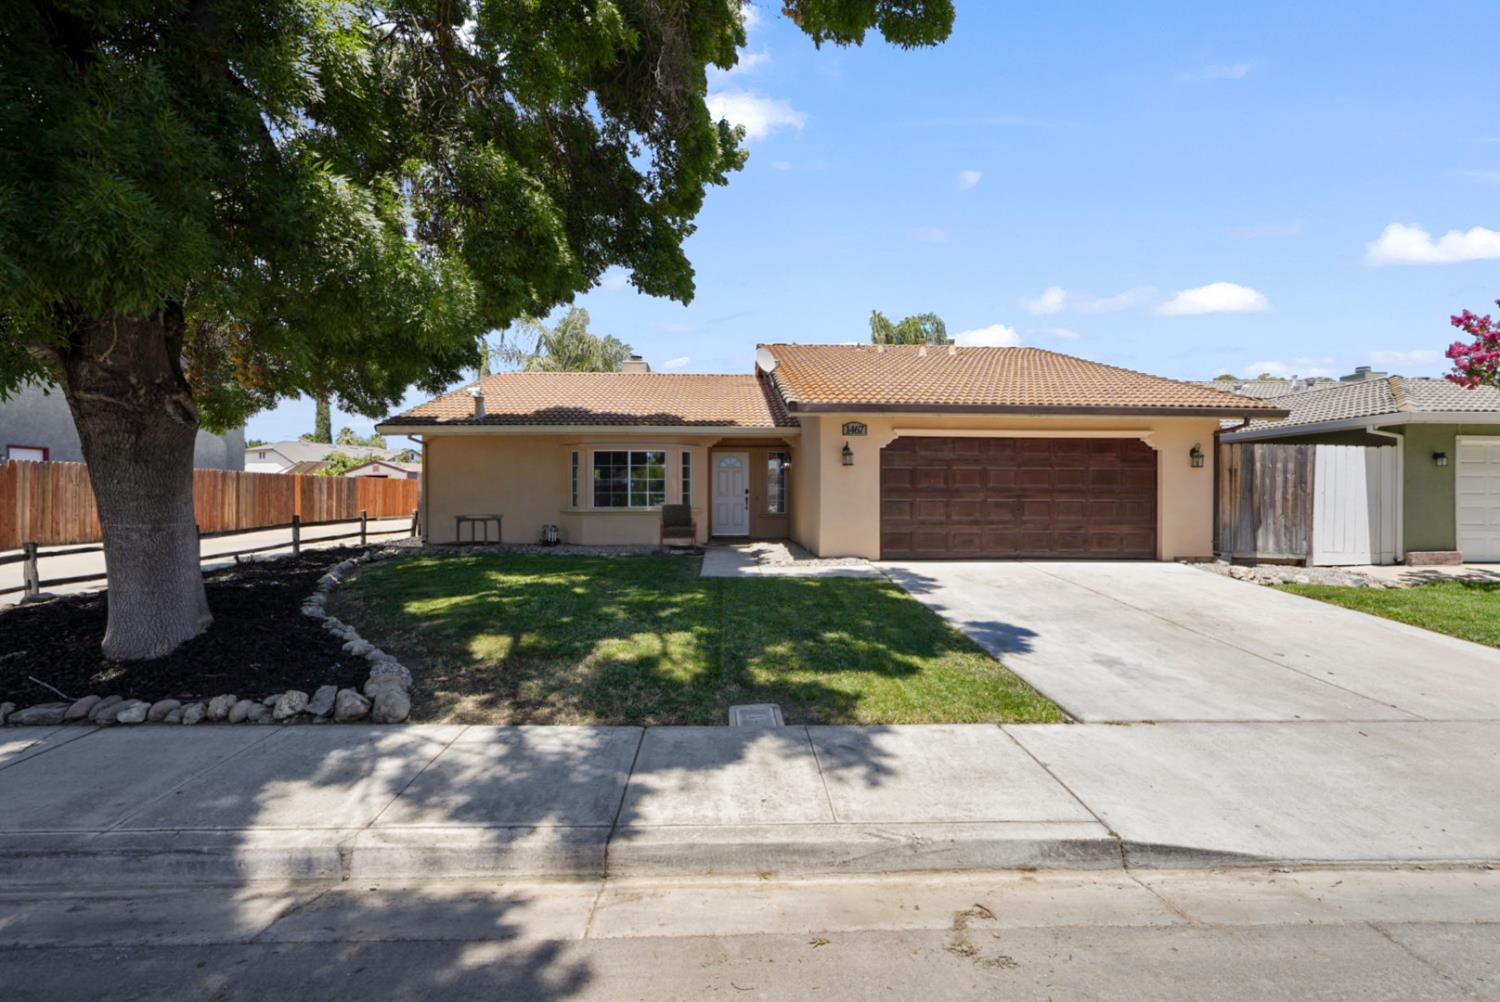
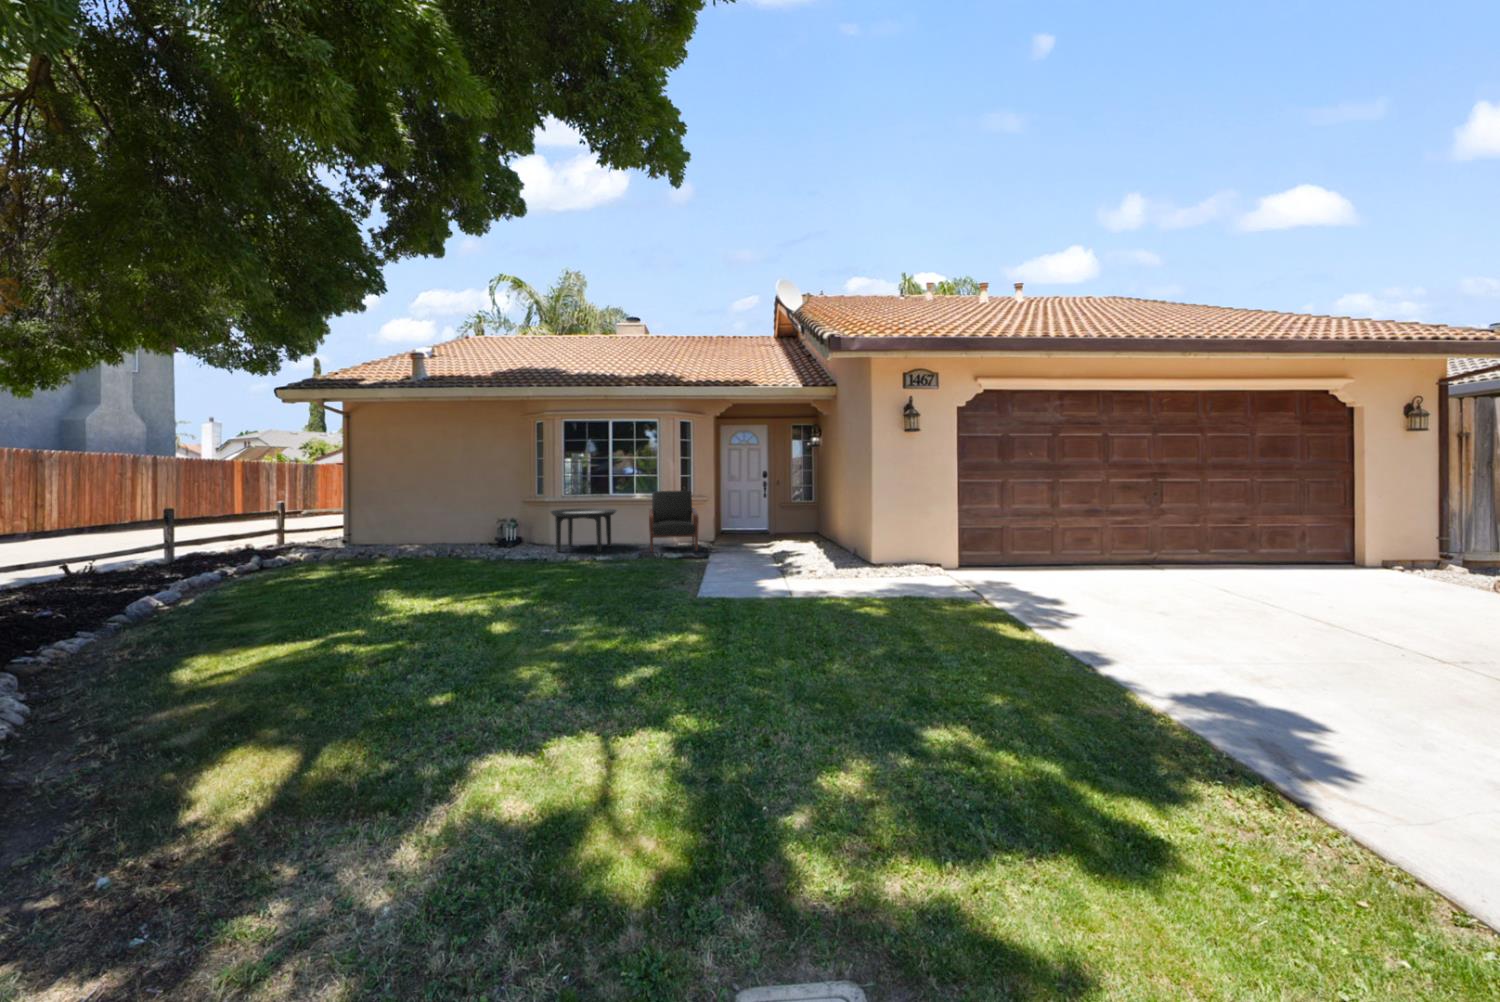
round table: present [454,514,503,545] -> present [550,508,616,552]

